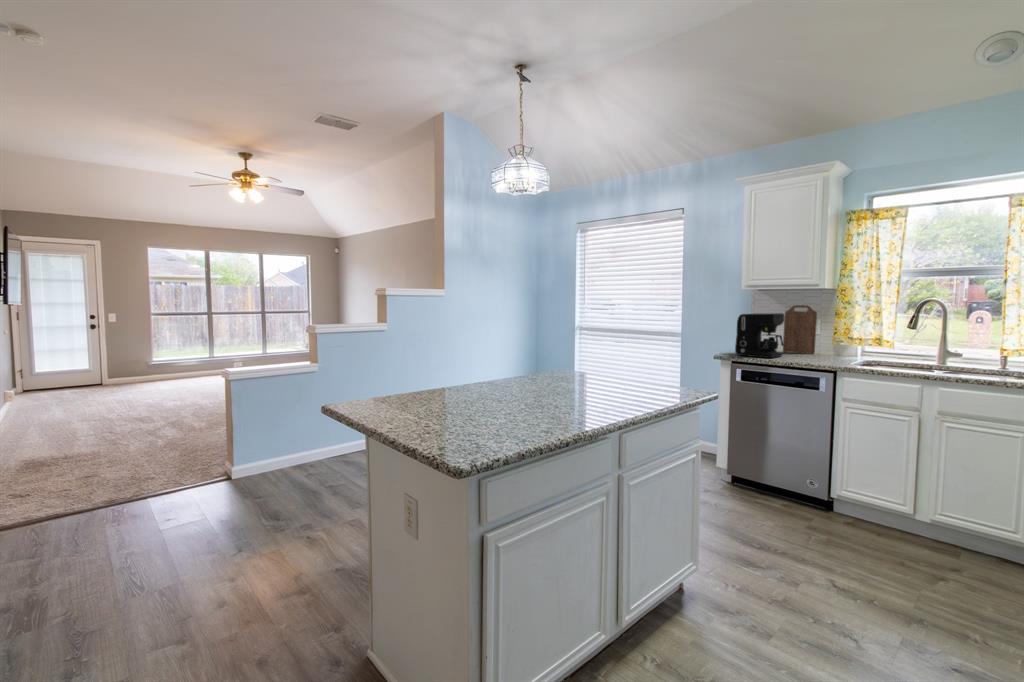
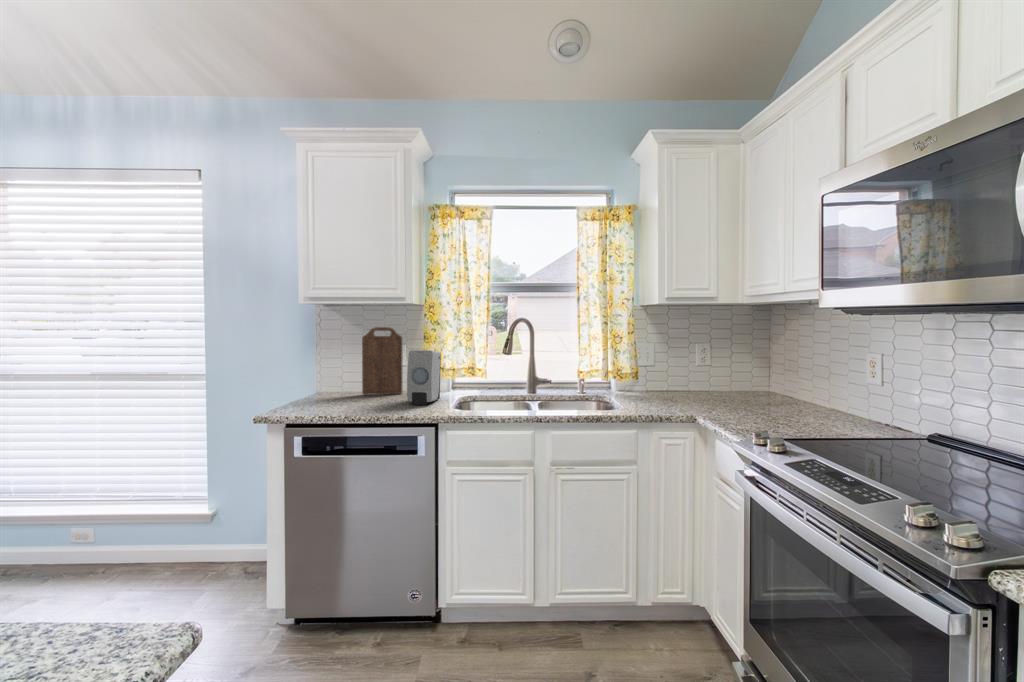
coffee maker: present [735,313,784,358] -> none [291,340,363,411]
soap dispenser: none [816,322,848,360] -> present [407,350,441,405]

